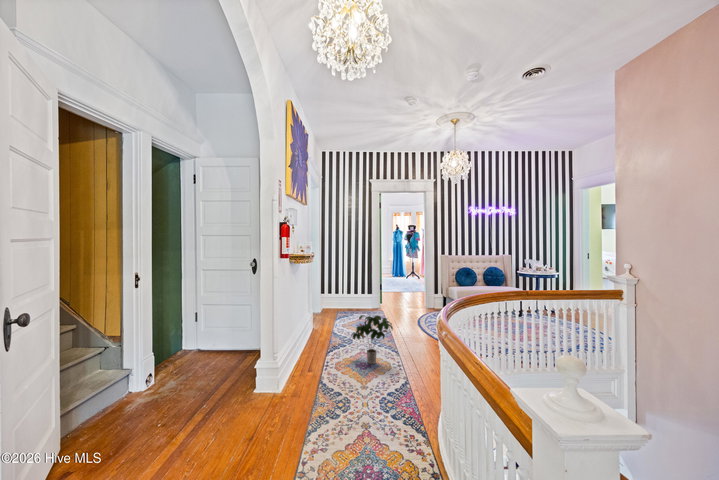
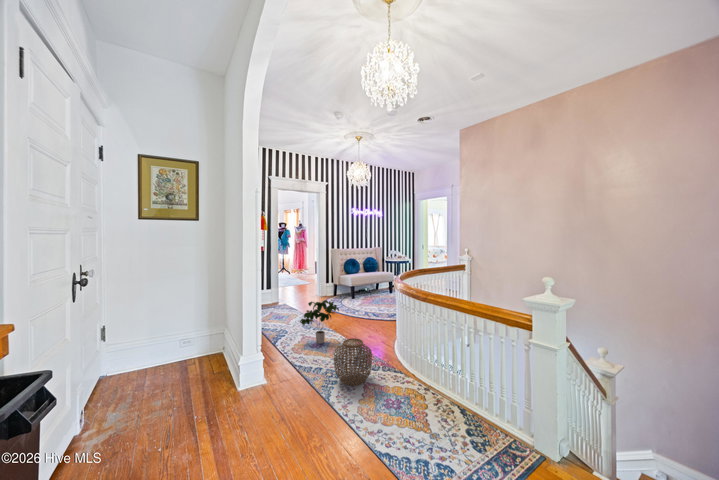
woven basket: none [334,369,381,430] -> present [334,338,372,386]

